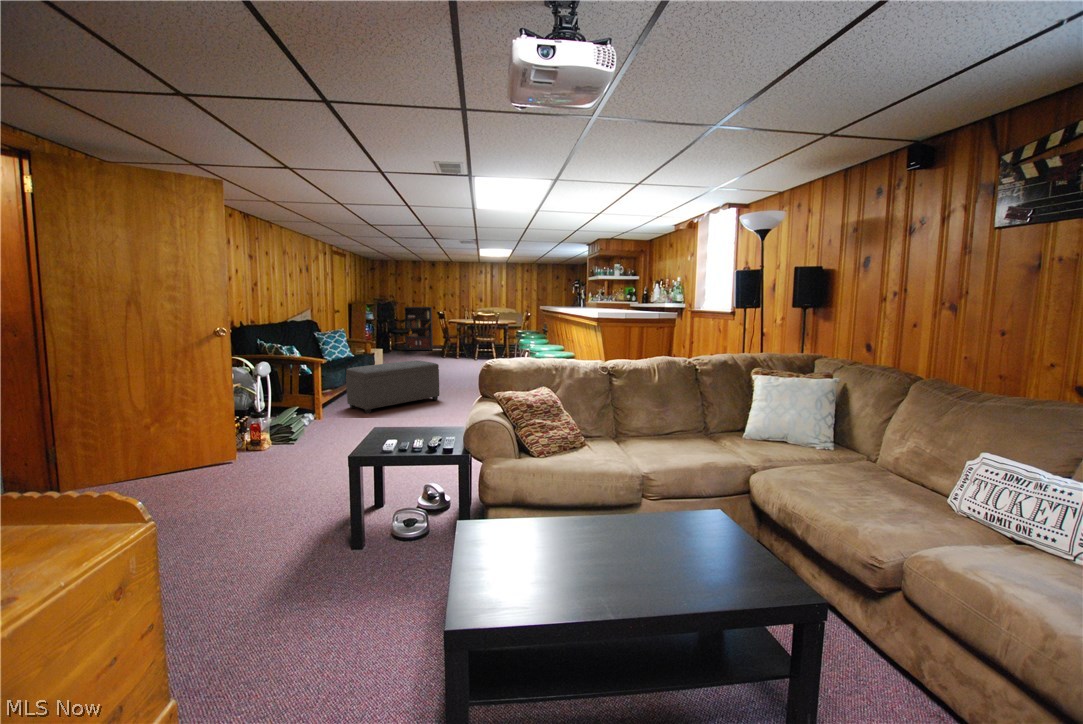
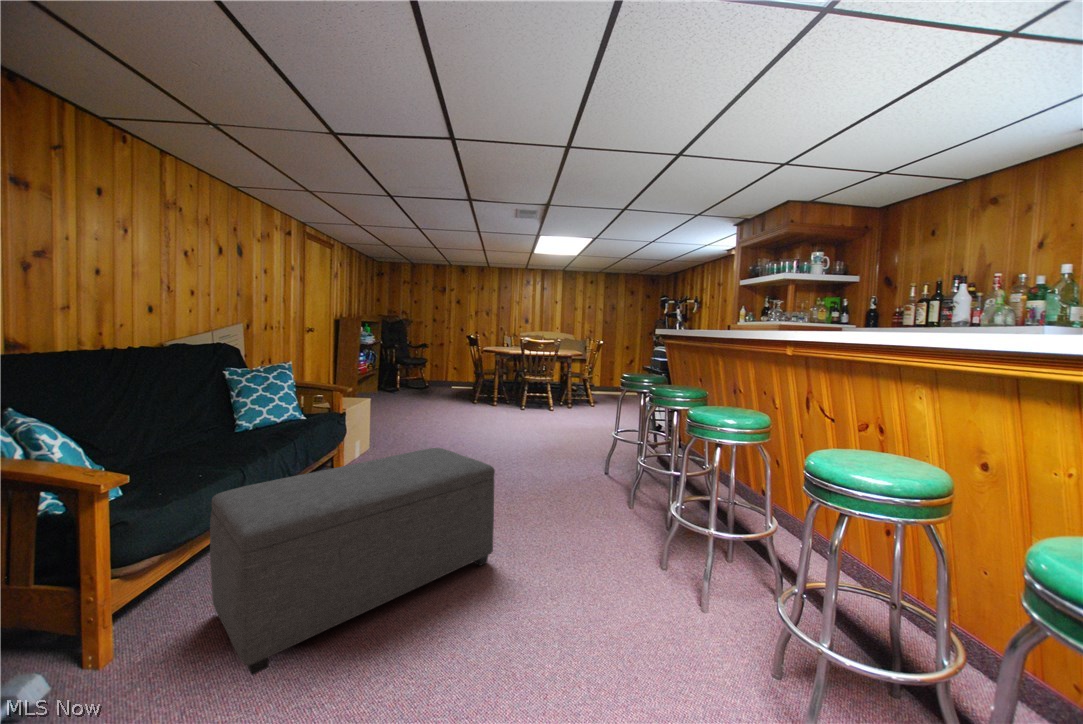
bookcase: present [404,307,433,350] -> none [419,327,468,389]

